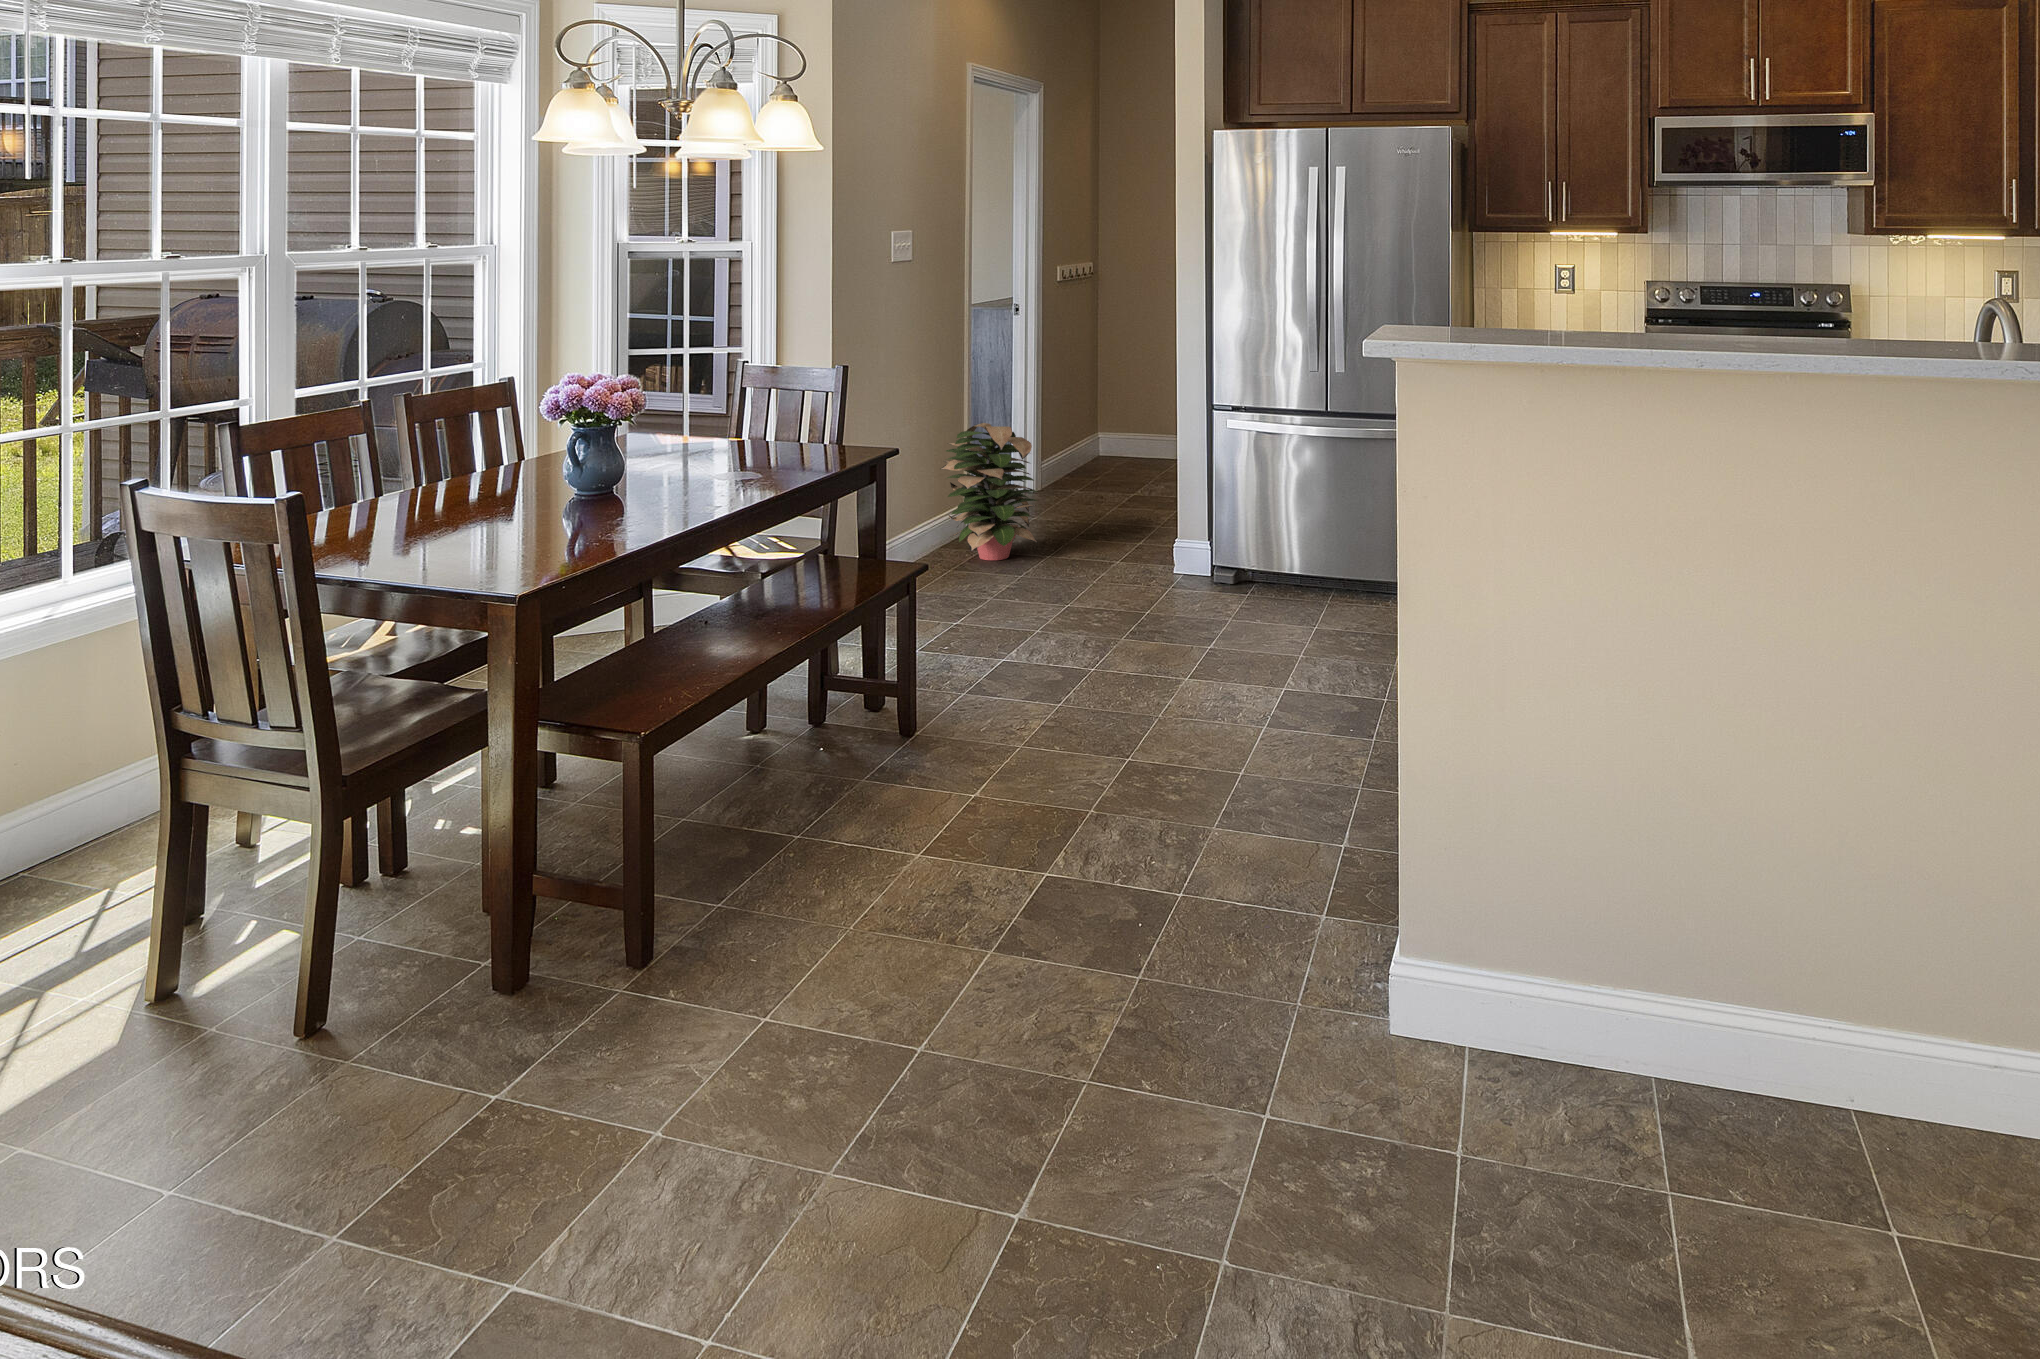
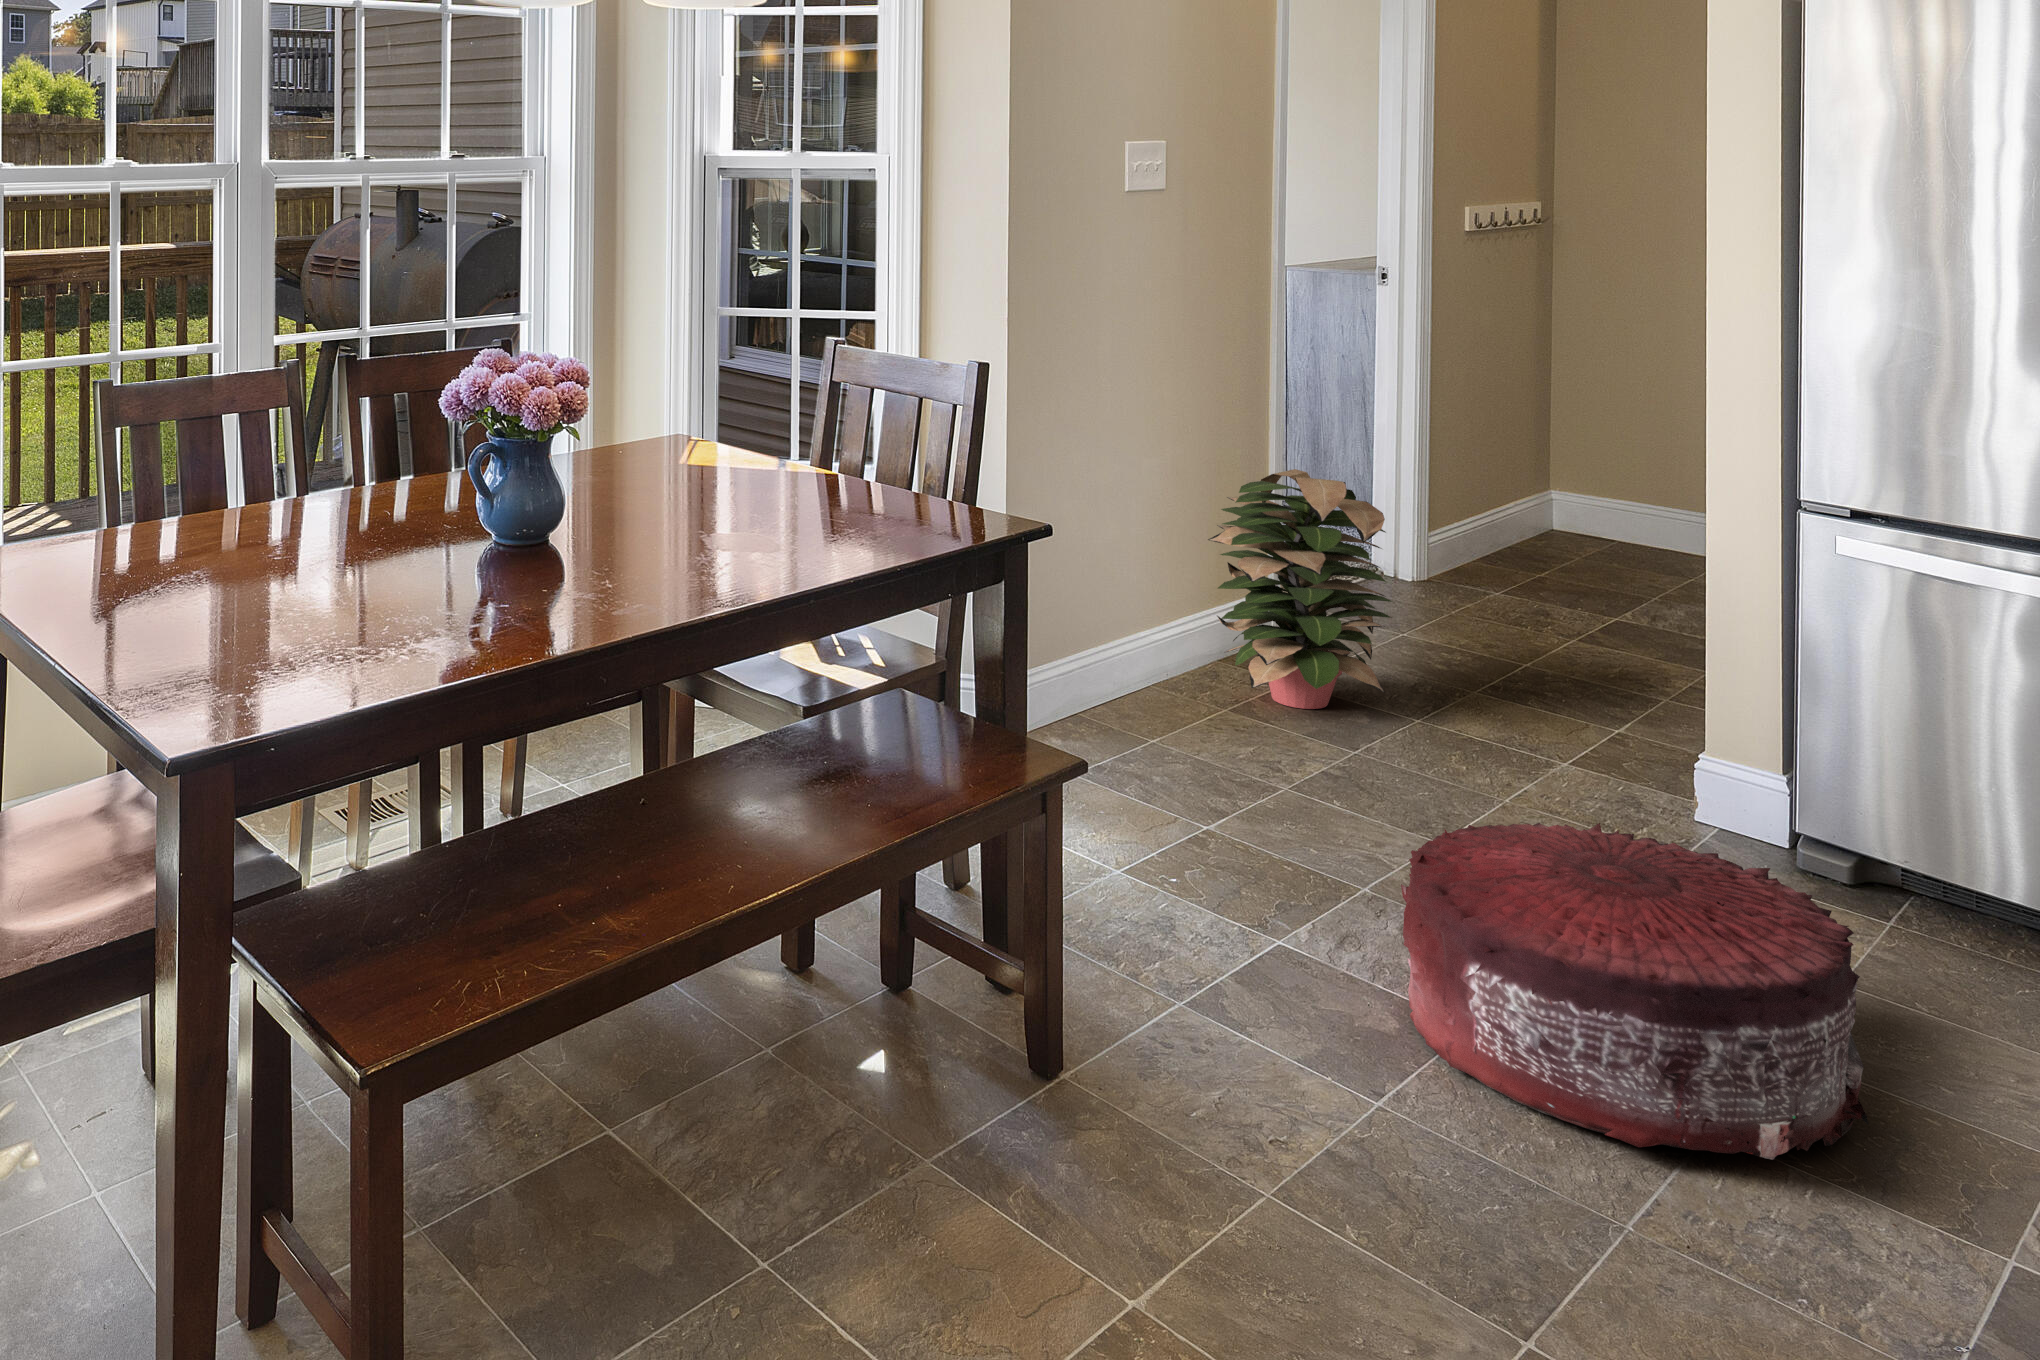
pouf: none [1064,567,1244,692] -> present [1401,823,1868,1160]

